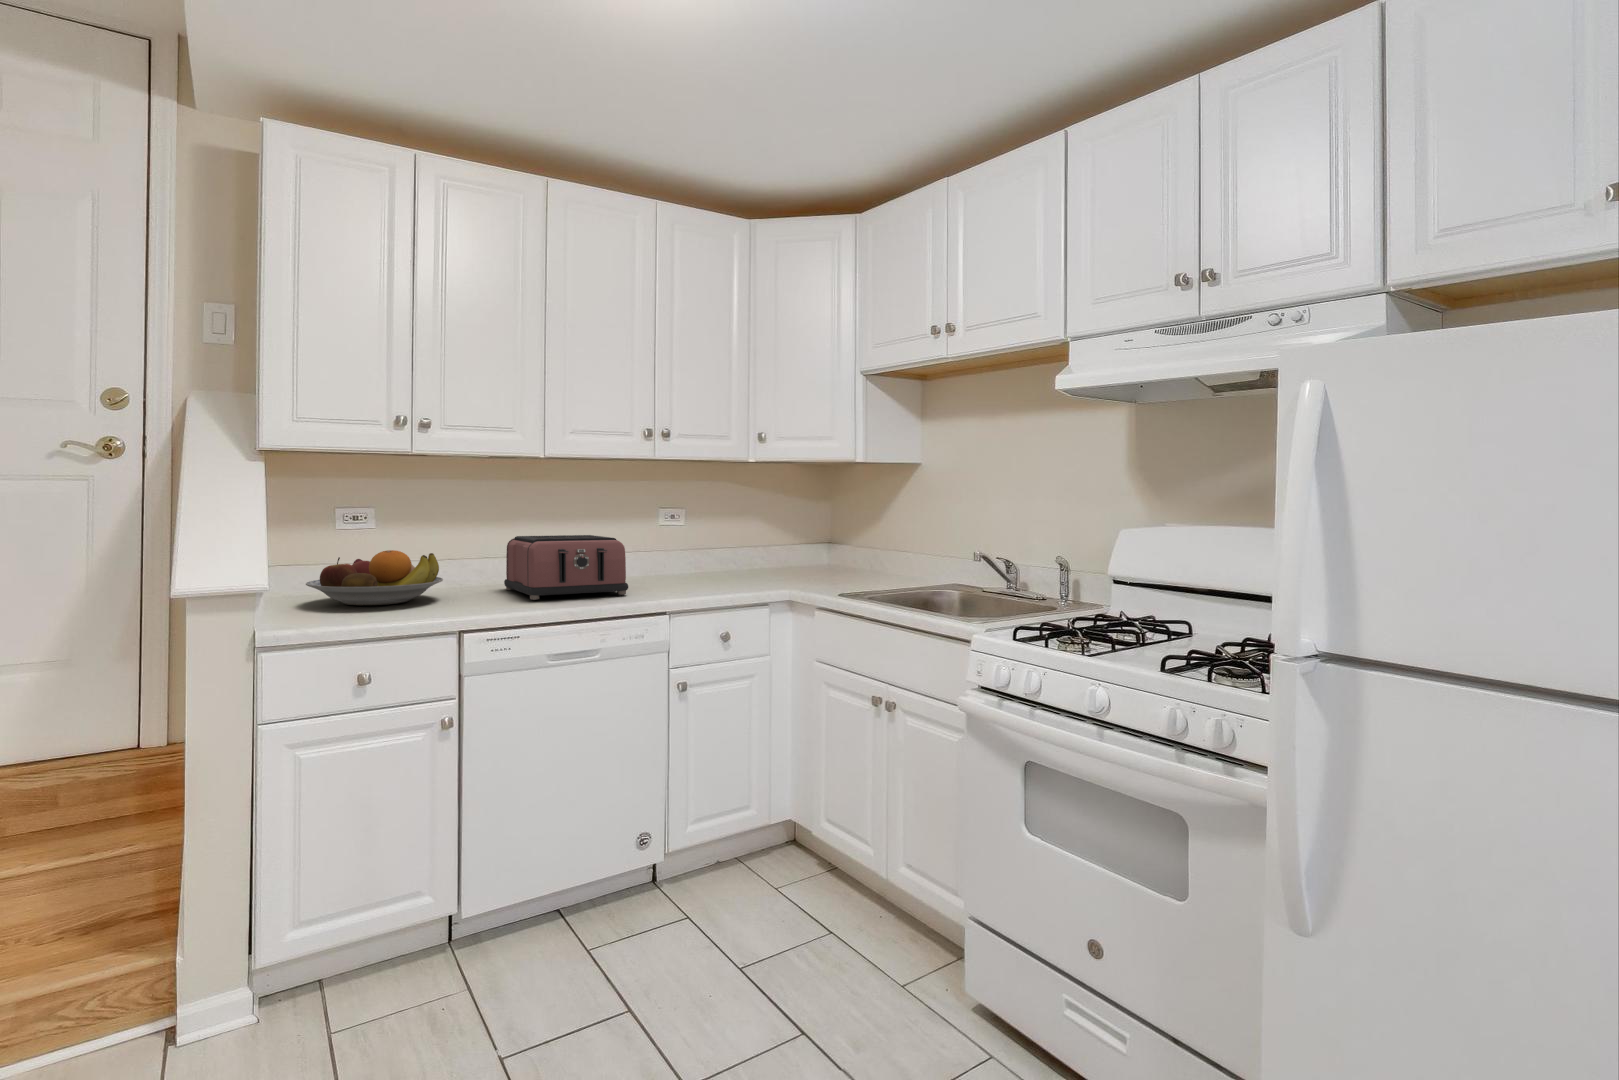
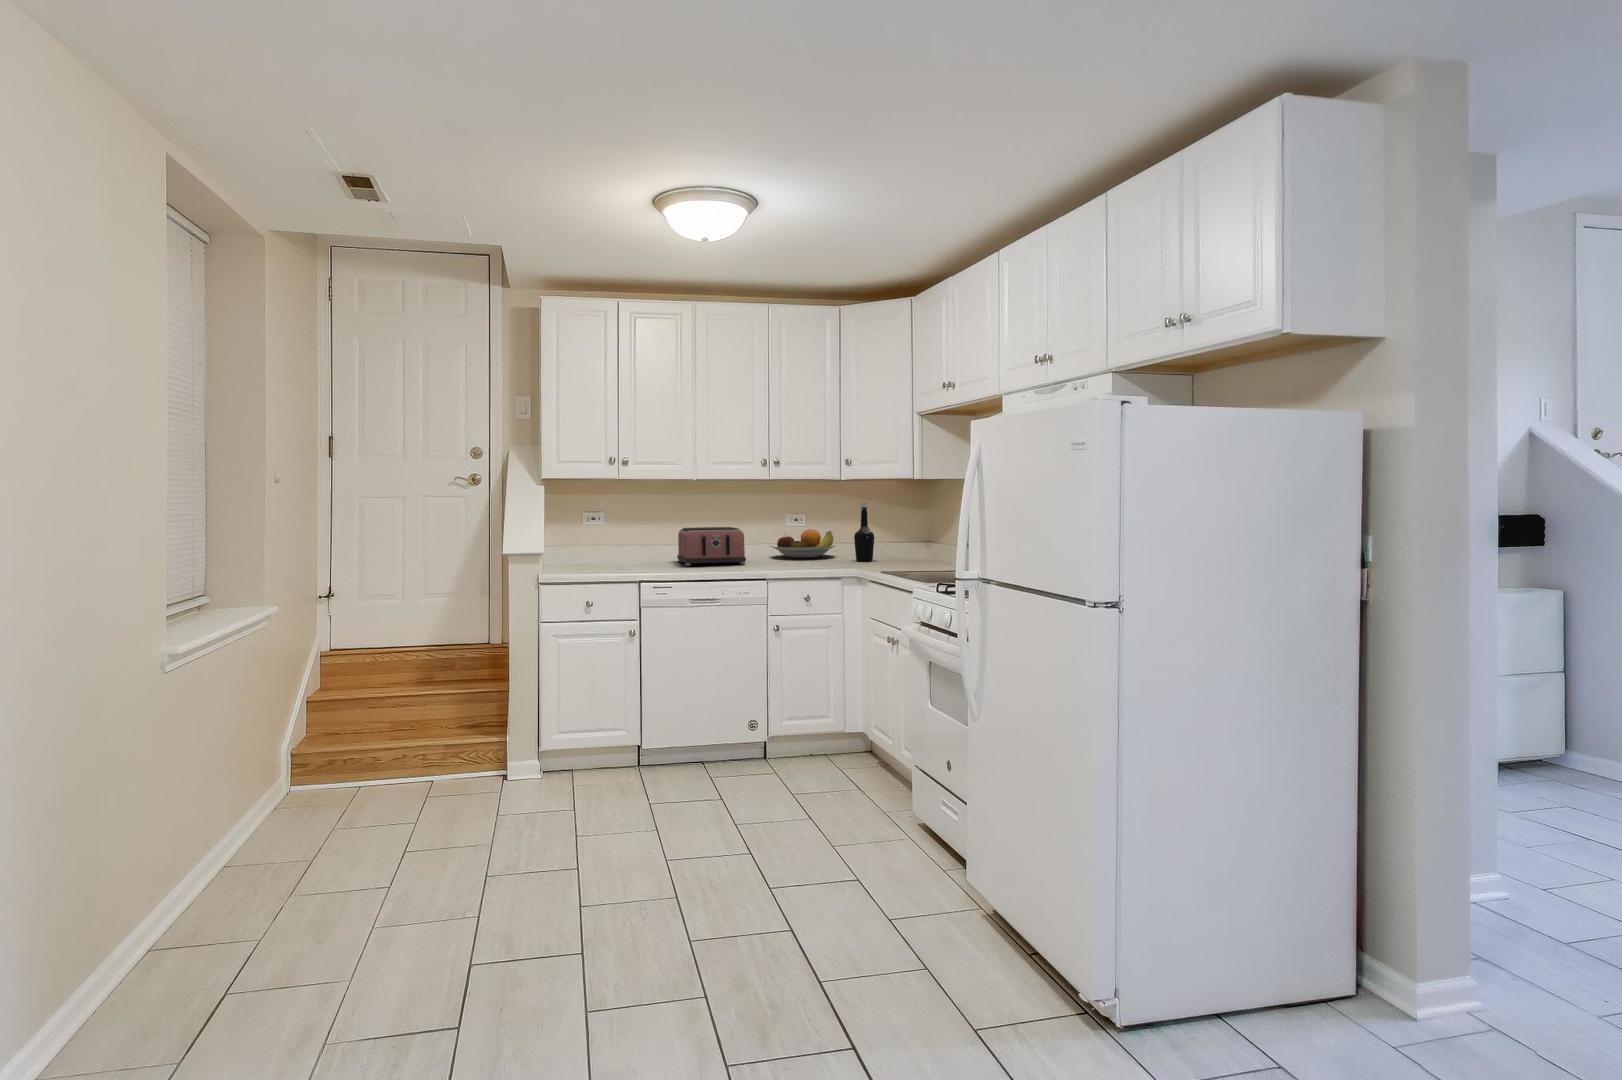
bottle: none [782,500,811,586] -> present [854,502,874,561]
fruit bowl: present [306,550,443,605] -> present [771,529,835,558]

